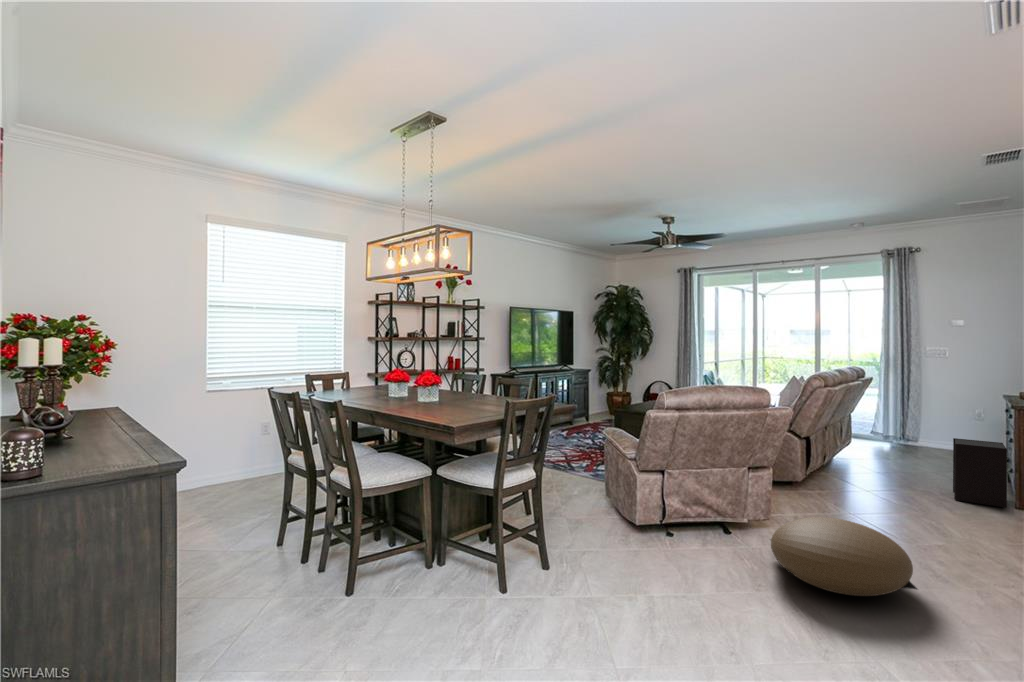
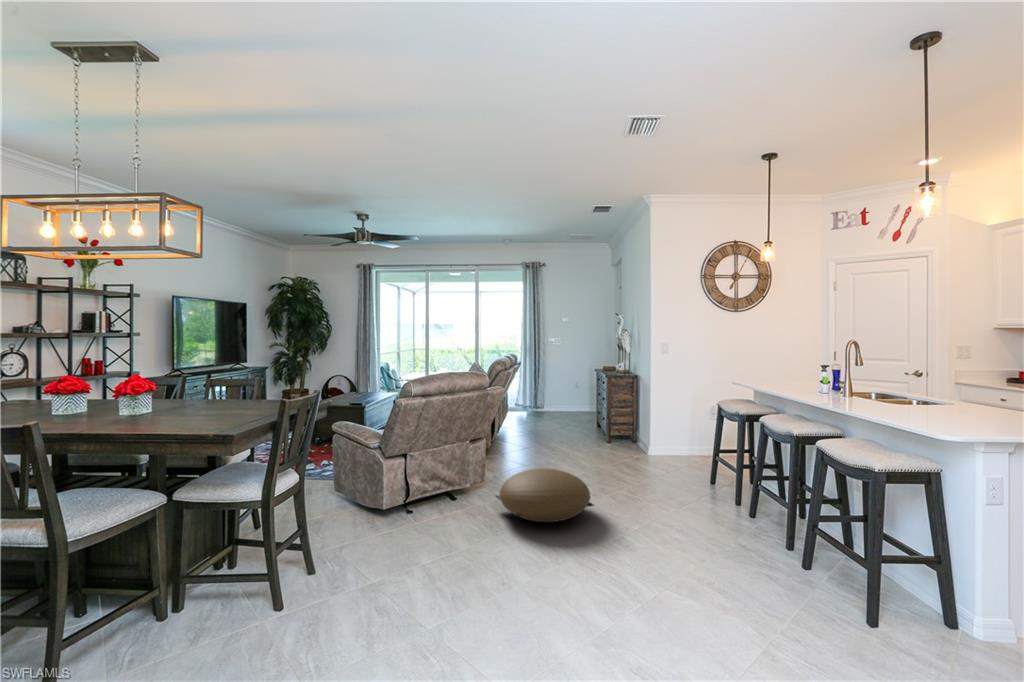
speaker: present [953,438,1007,508] -> none [576,401,606,445]

